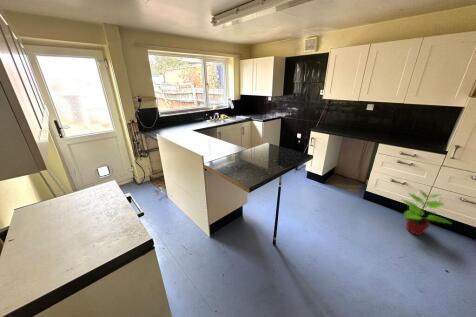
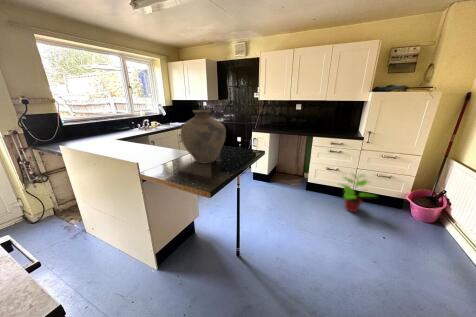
vase: none [235,118,271,162] -> present [181,110,226,164]

